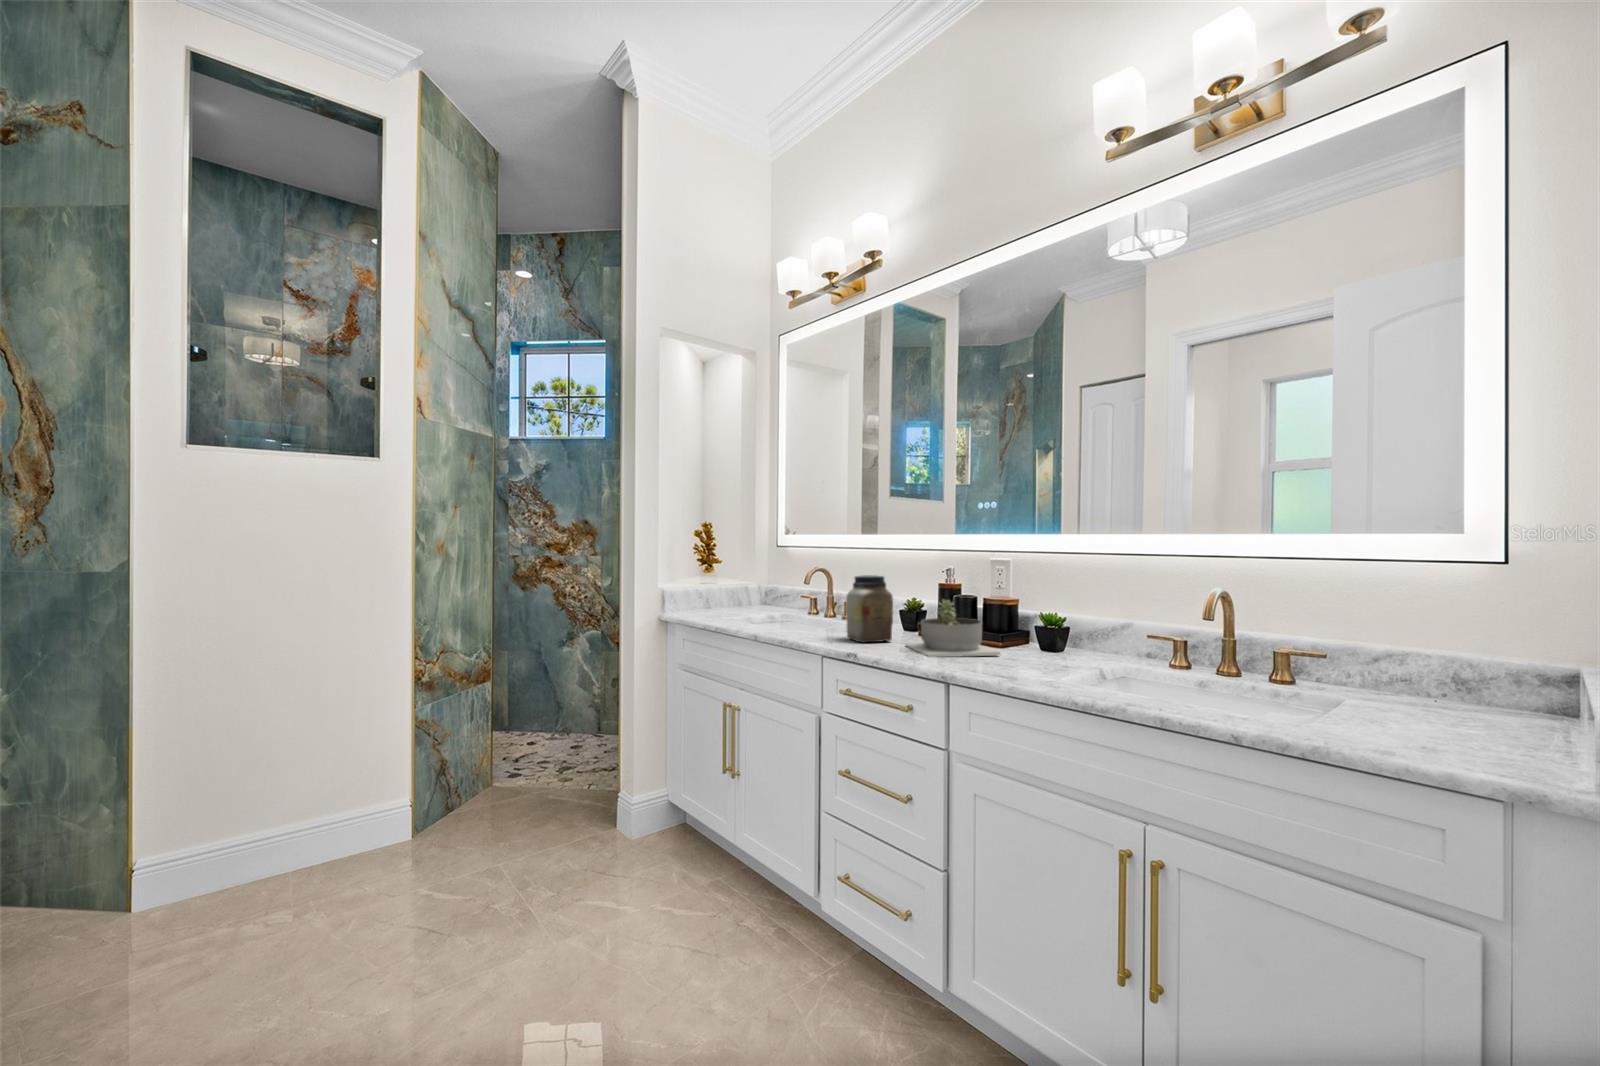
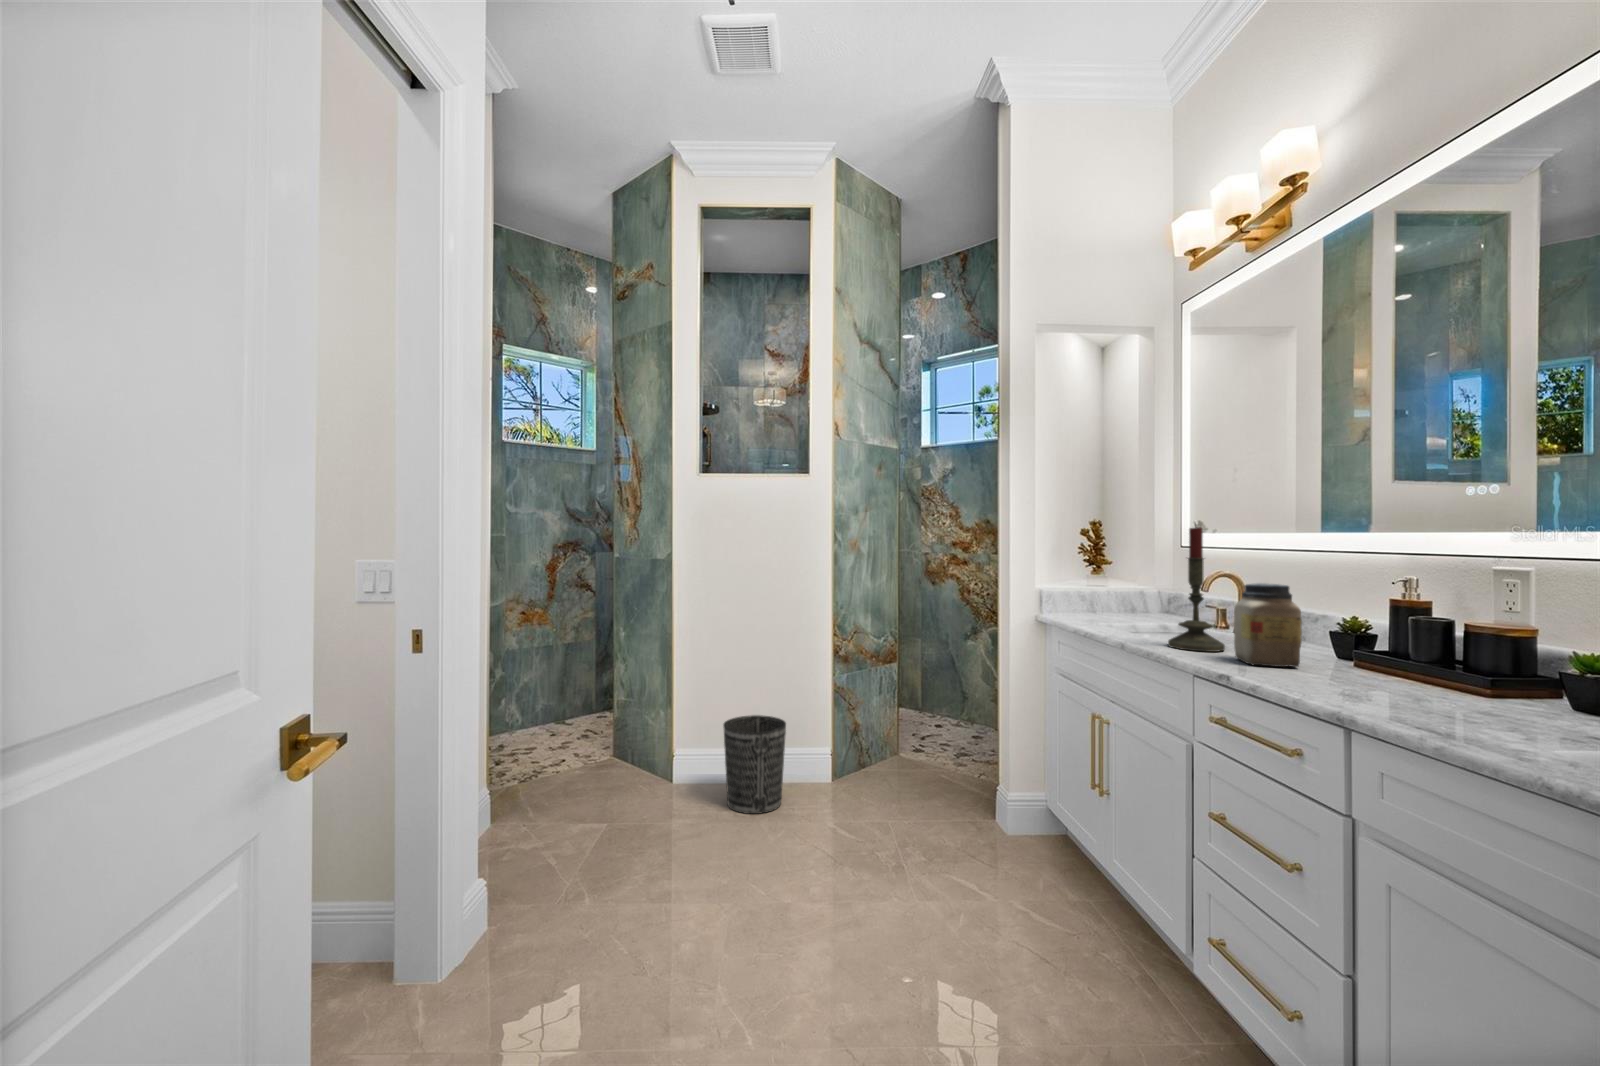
candle: none [793,526,834,635] -> present [1168,527,1225,652]
succulent planter: present [905,600,1001,657] -> none [1315,619,1472,705]
wastebasket: none [253,770,356,908] -> present [723,715,786,814]

